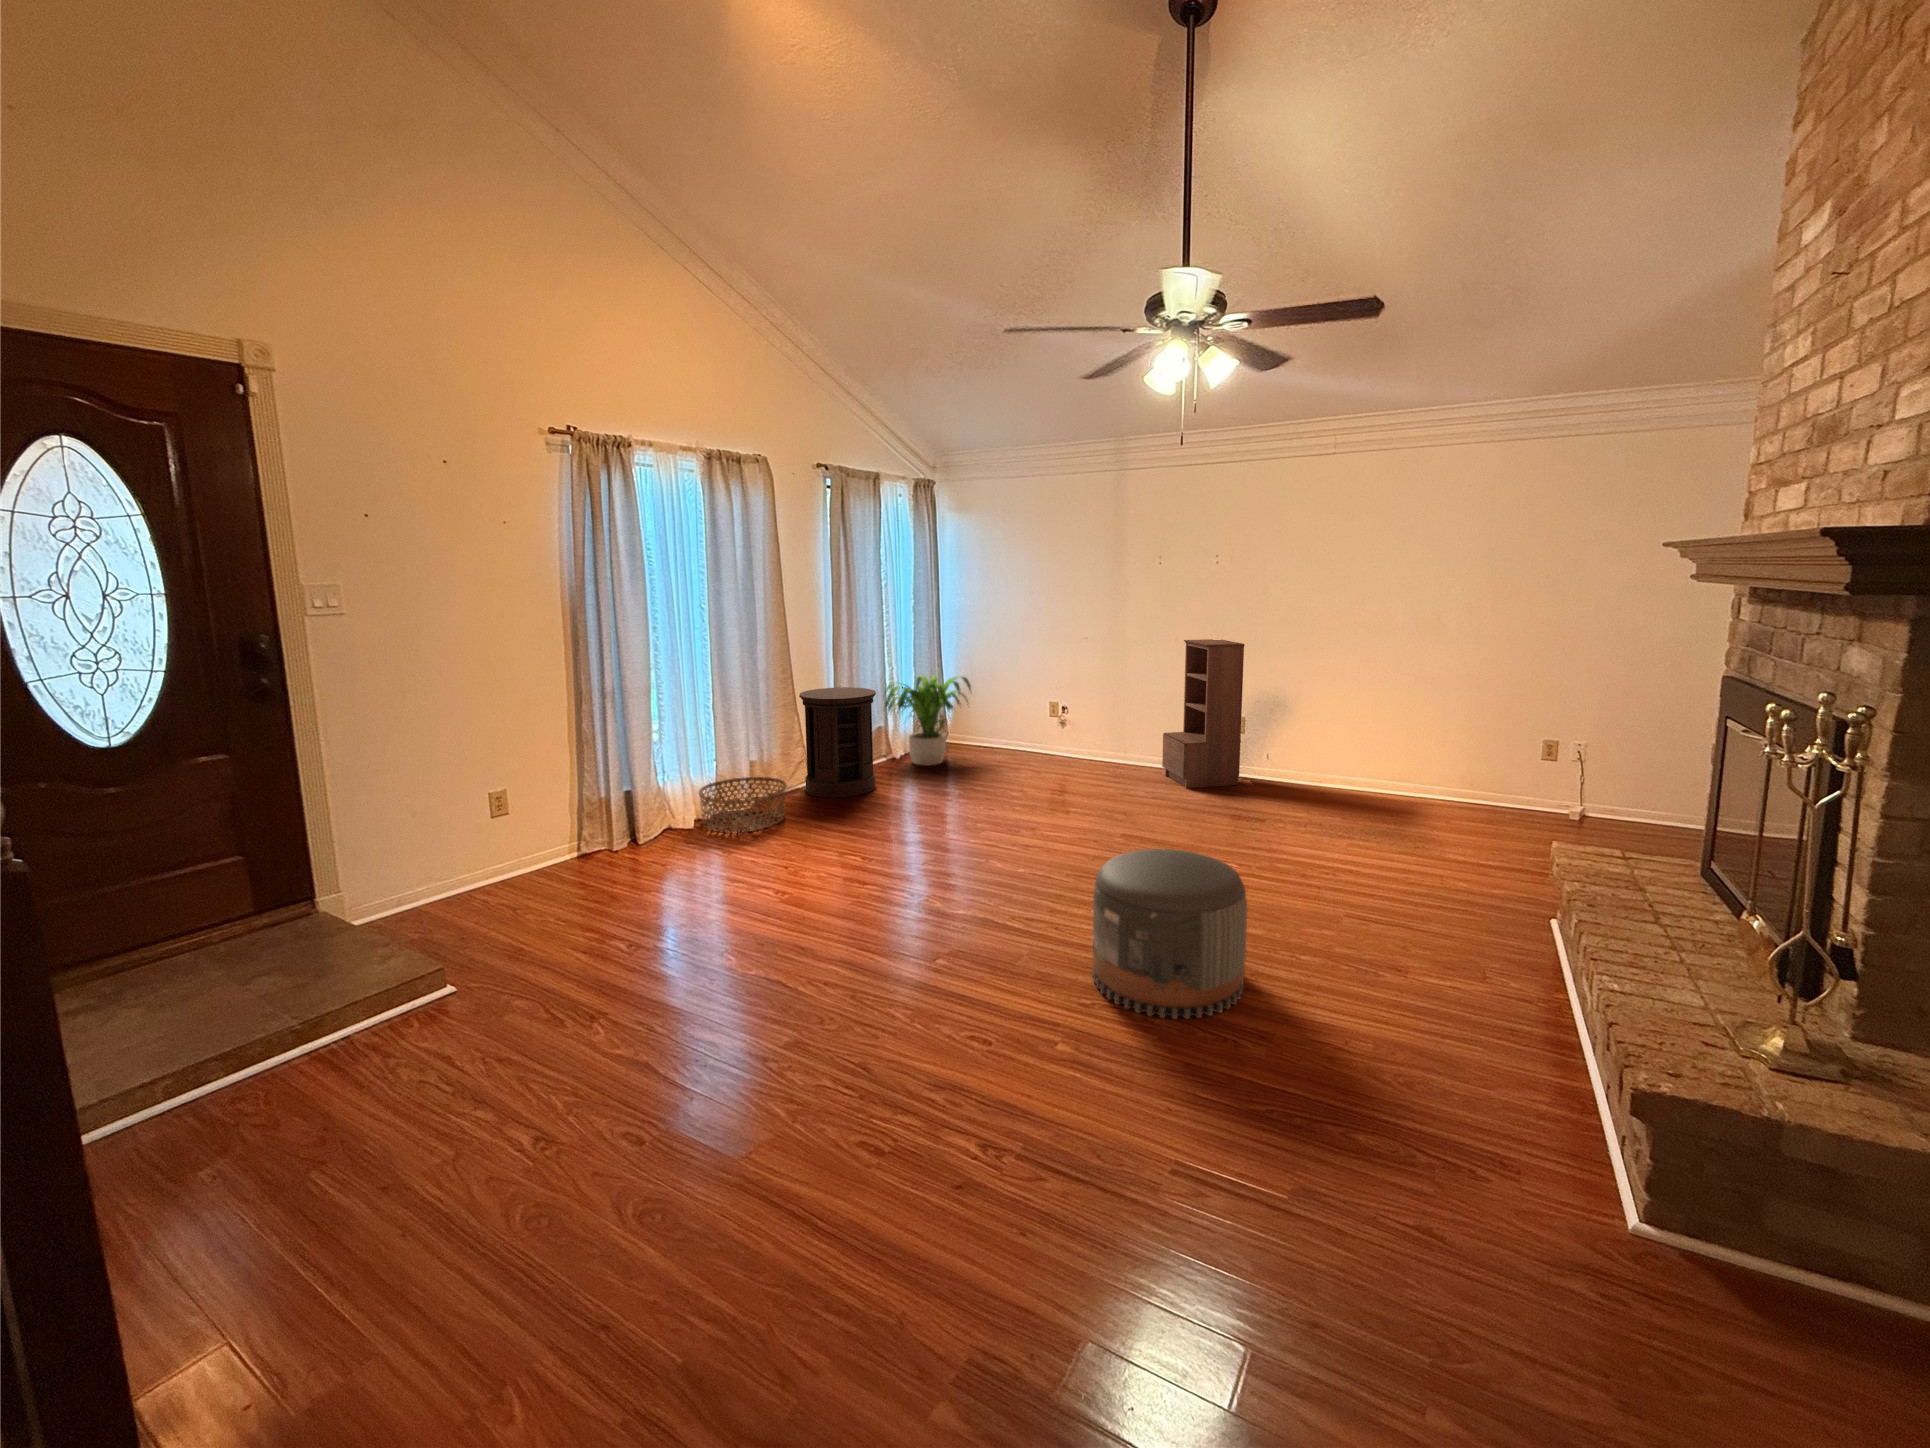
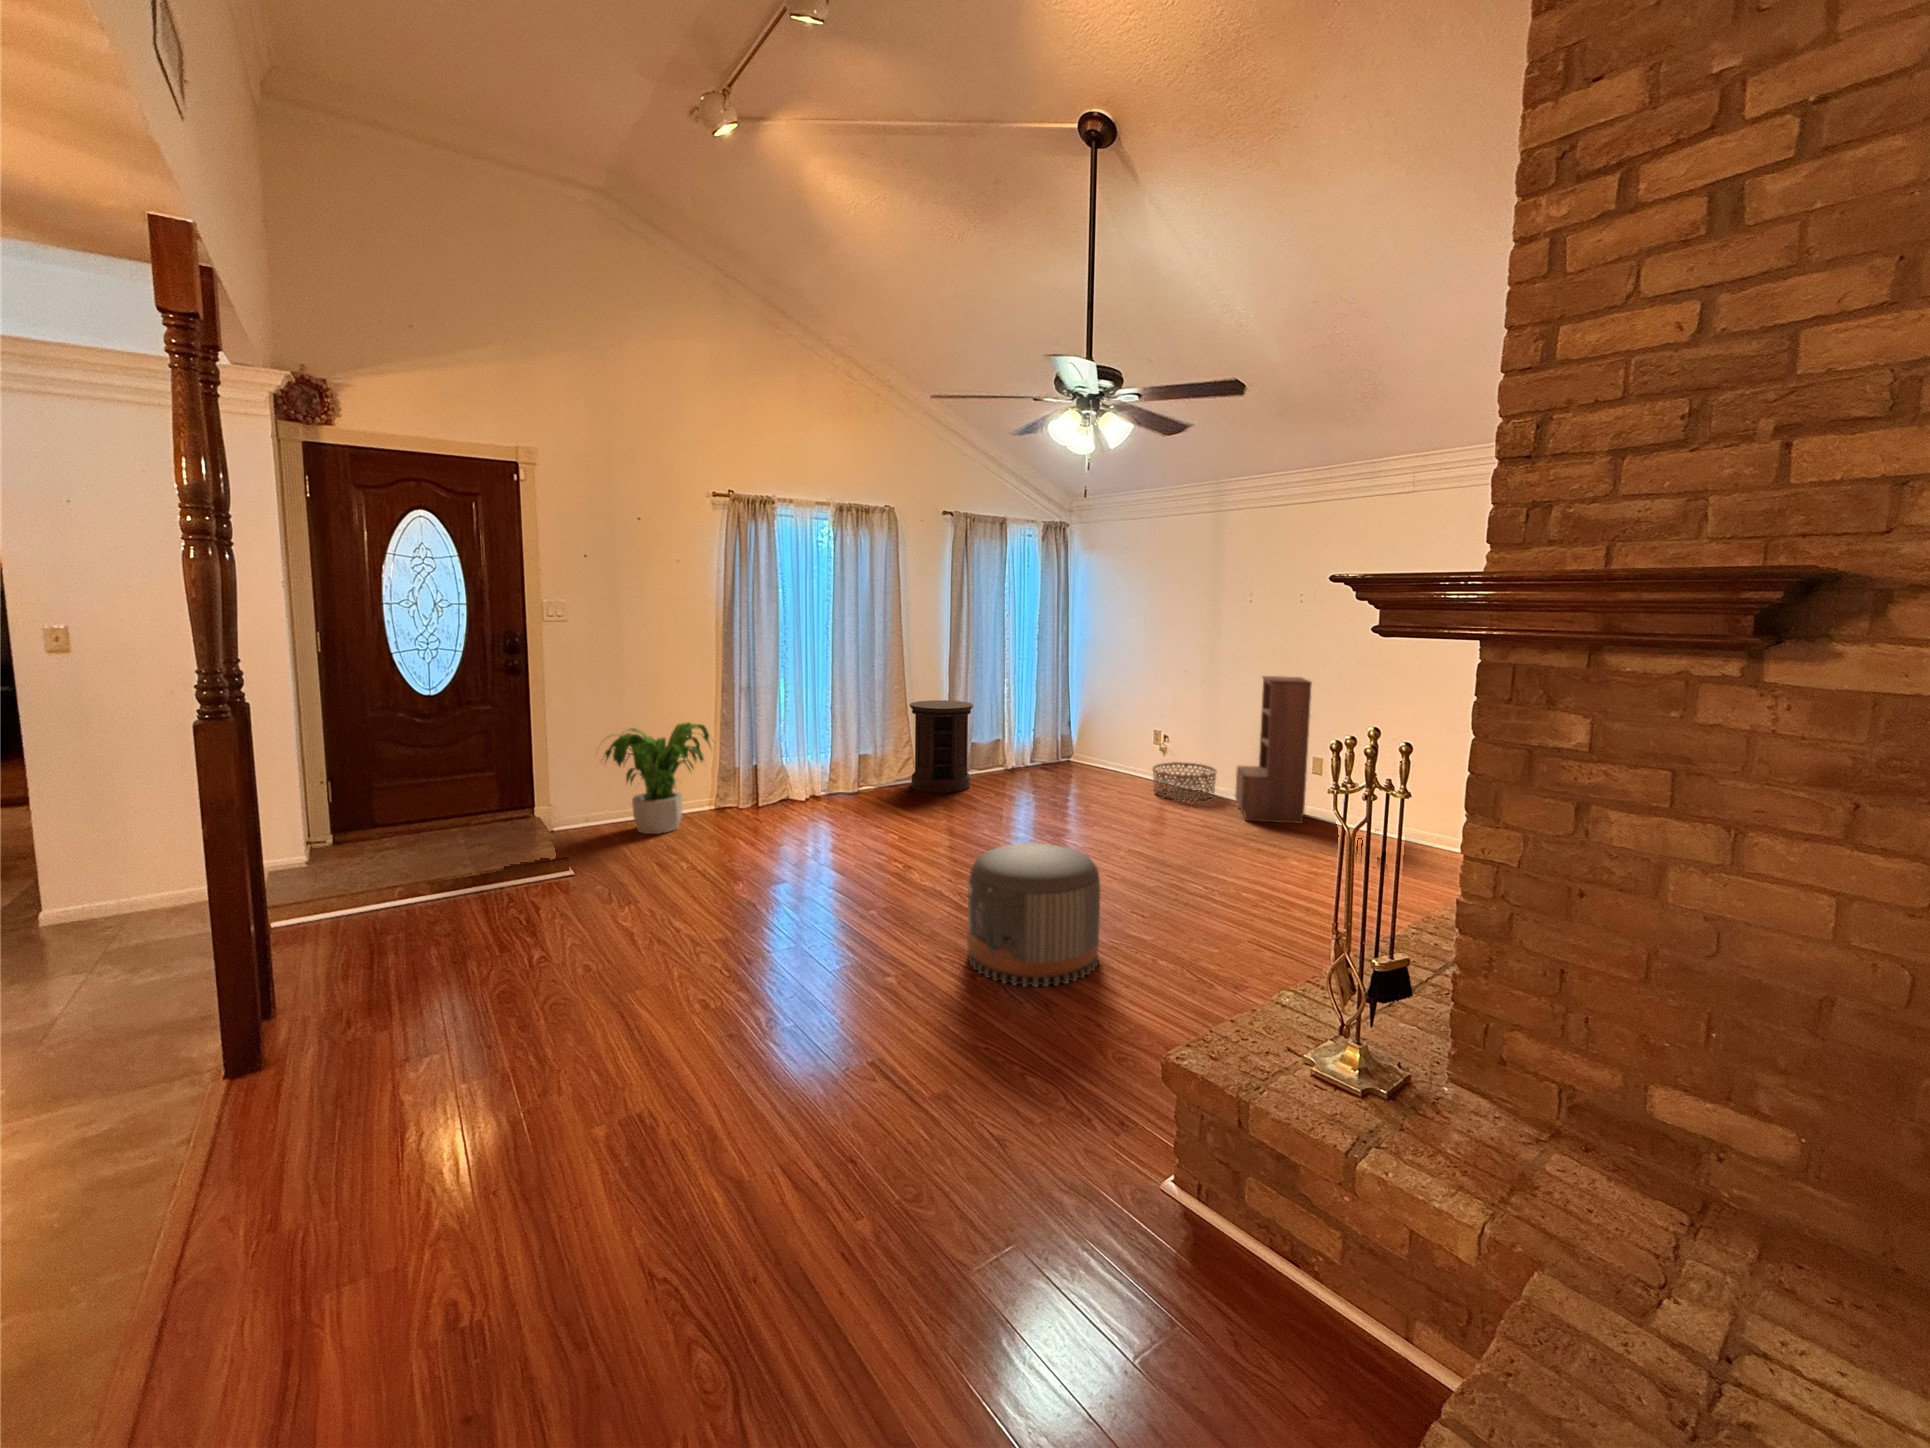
potted plant: present [885,675,971,765] -> present [605,723,714,834]
basket: present [699,777,787,833] -> present [1153,762,1216,801]

